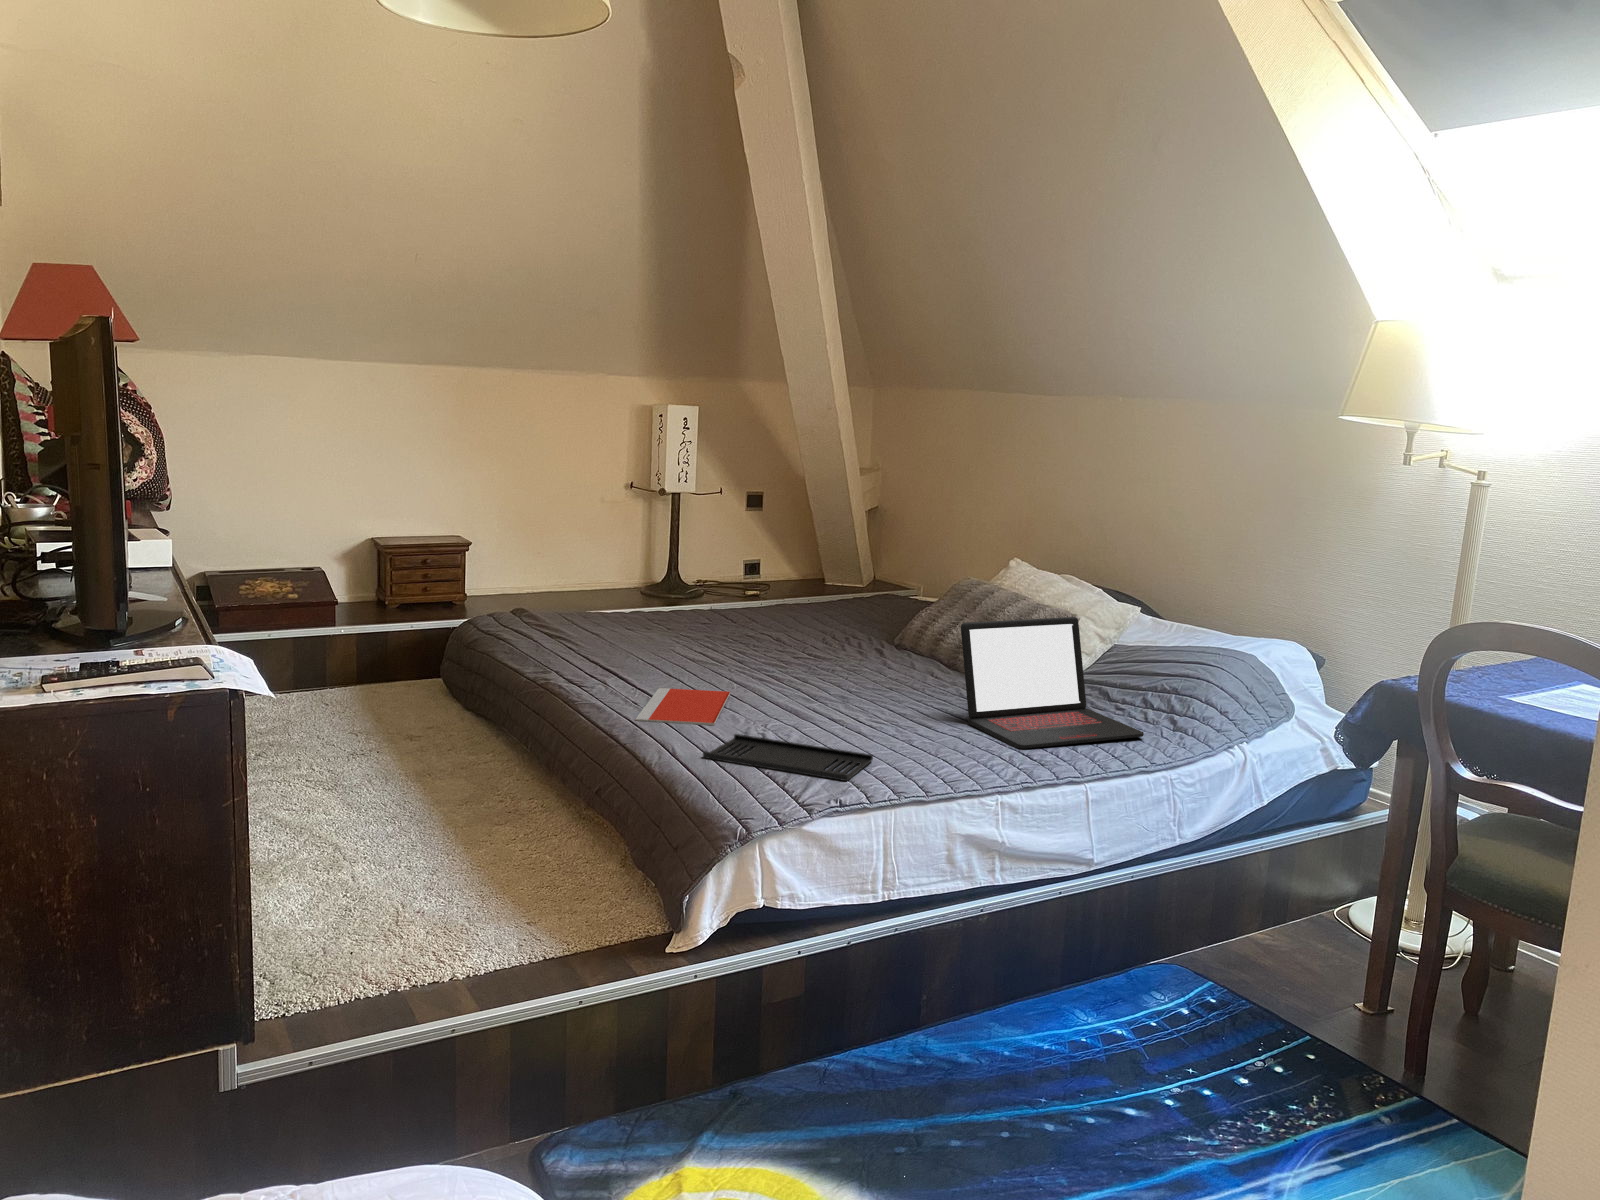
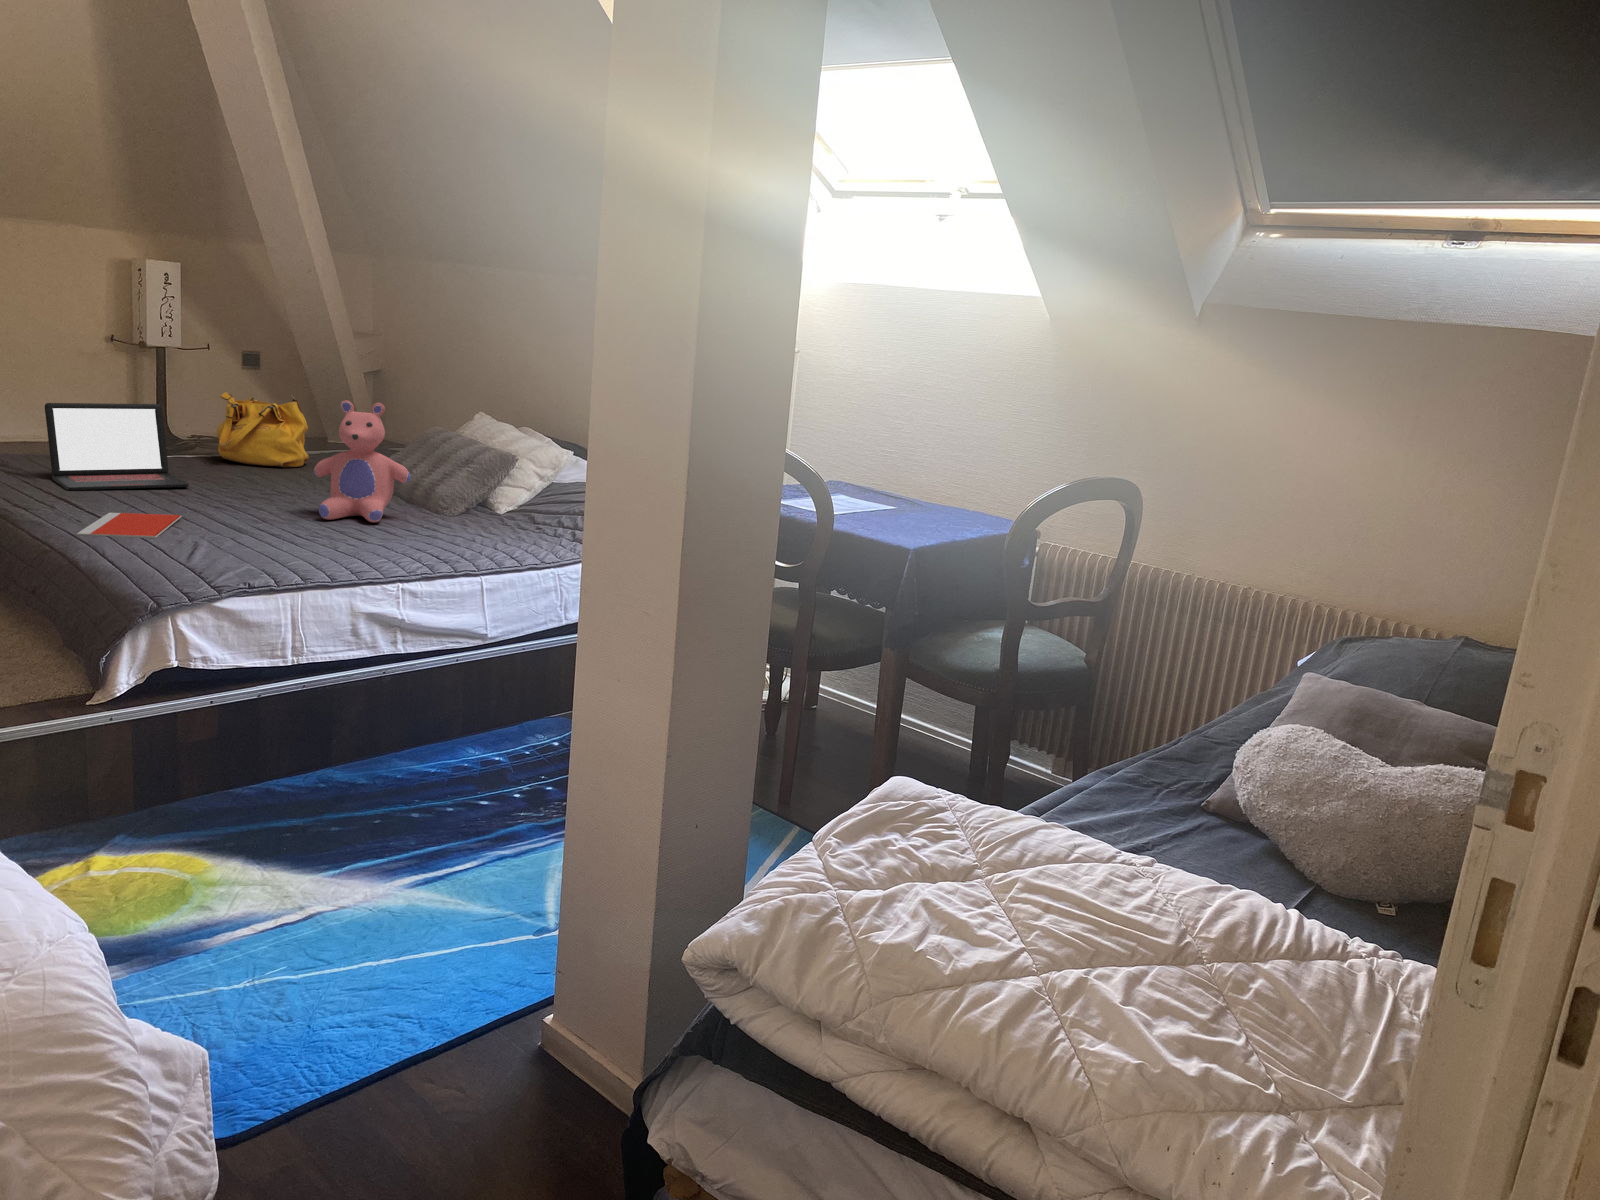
handbag: none [736,540,825,620] -> present [217,392,309,468]
teddy bear: none [861,559,967,700] -> present [314,400,411,523]
laptop: present [961,617,1144,749] -> present [45,403,189,491]
tray: present [703,734,873,781] -> none [134,542,295,572]

